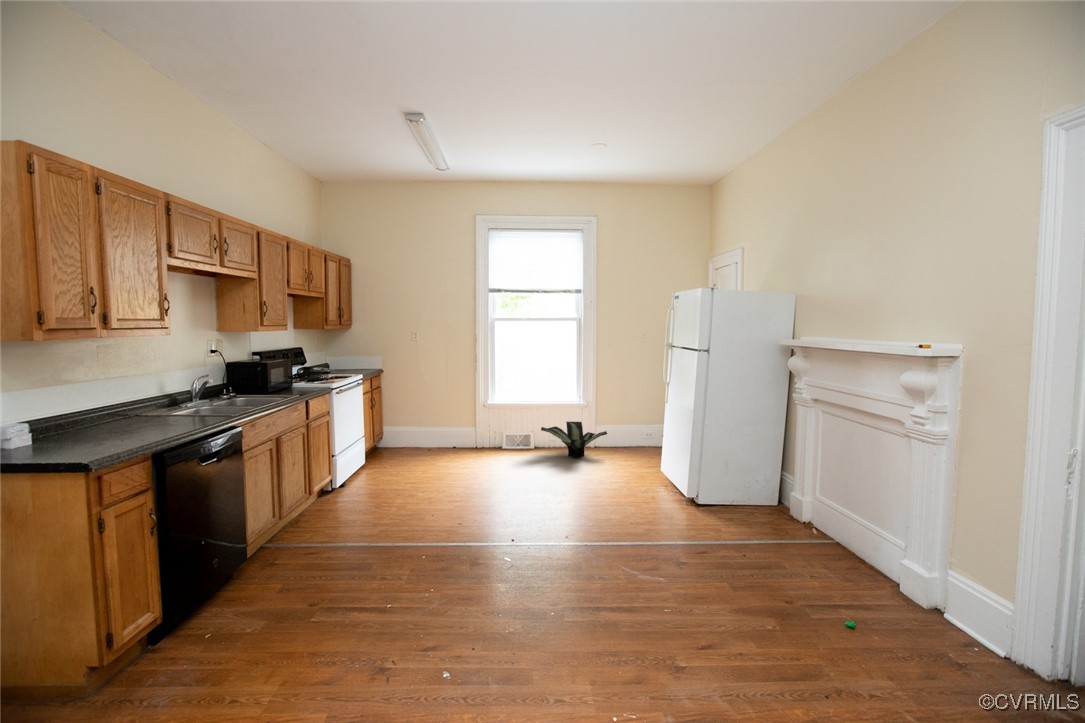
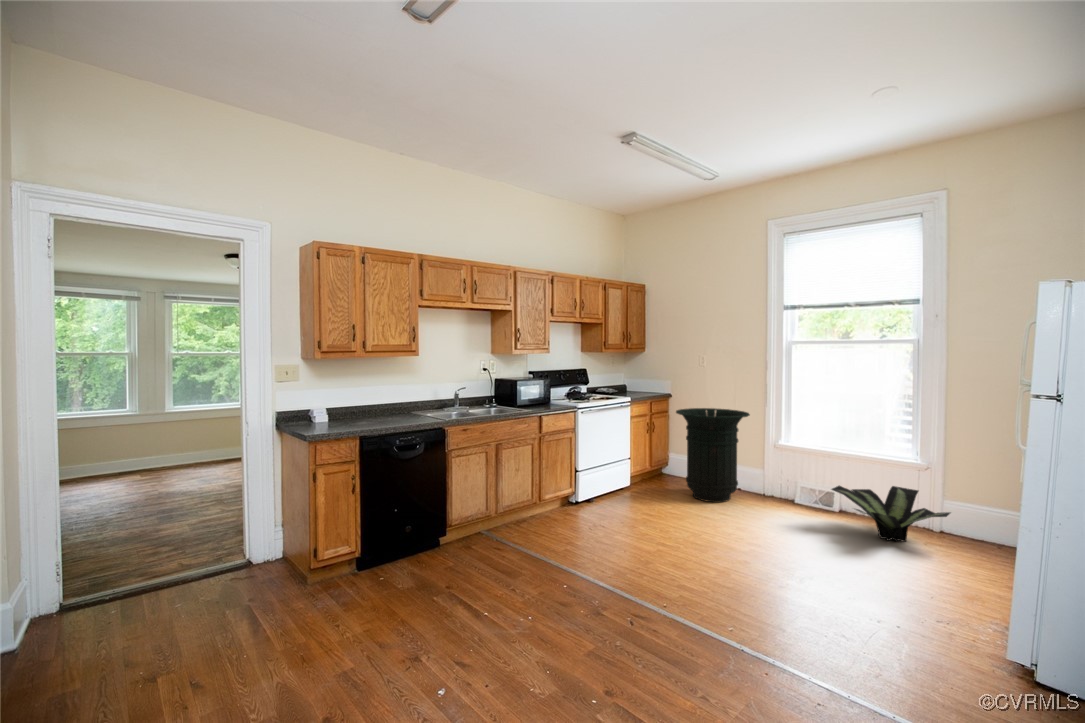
trash can: none [410,379,473,461] -> present [676,408,750,502]

